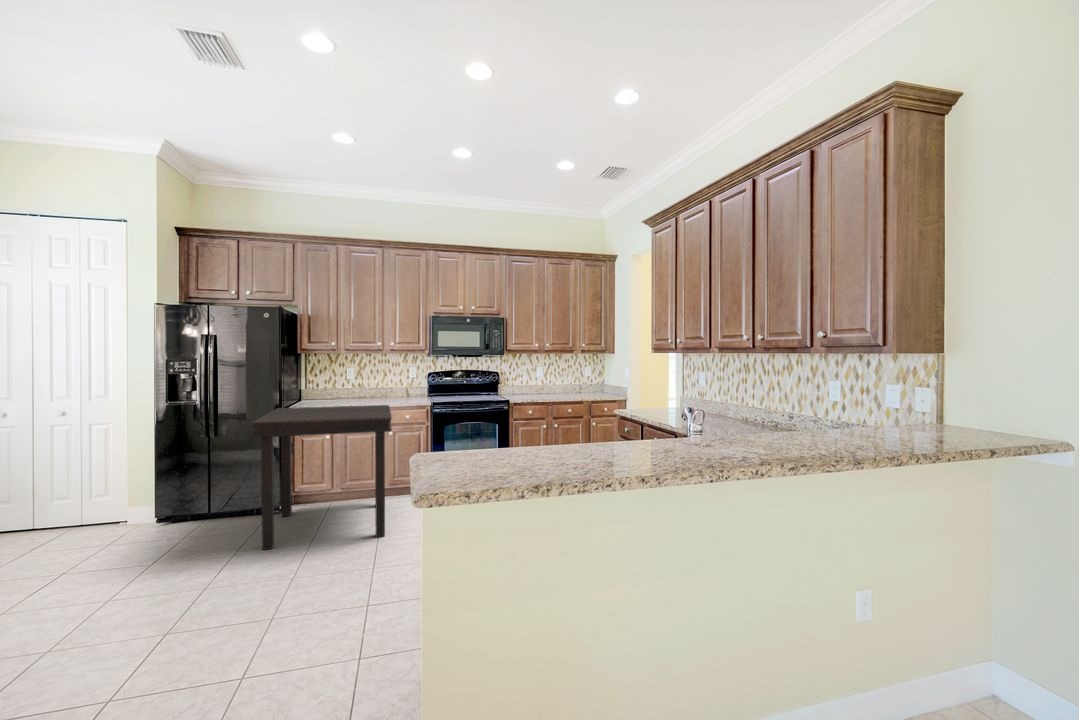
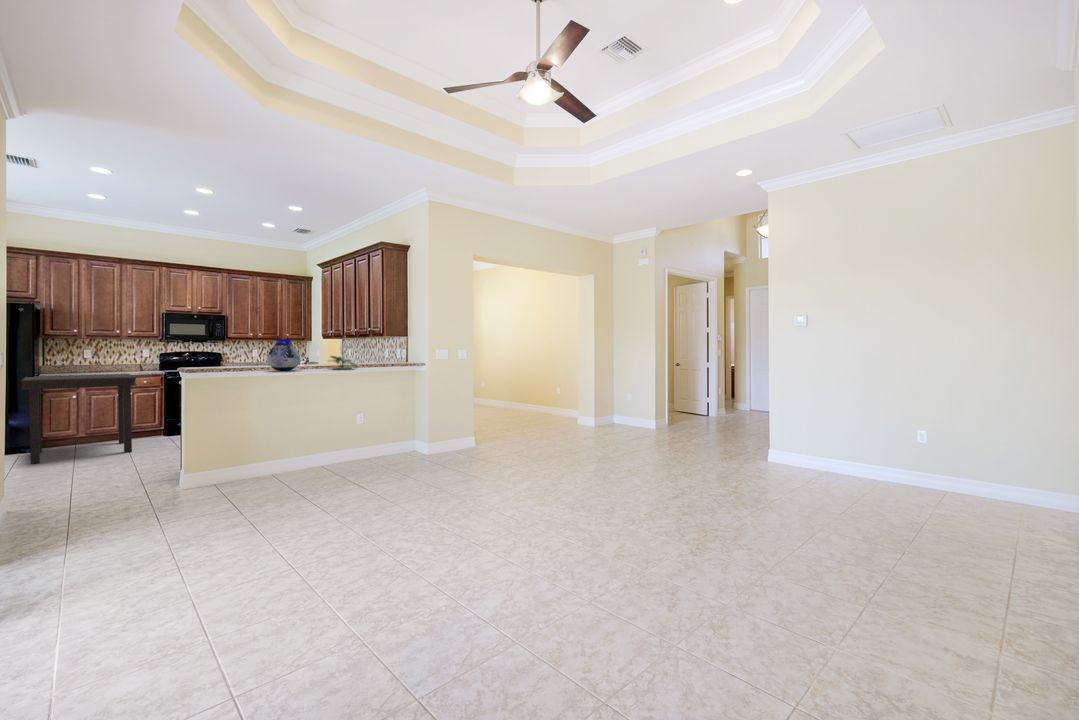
vase: none [627,367,709,454] -> present [267,339,300,370]
potted plant: none [747,367,840,450] -> present [331,356,355,369]

